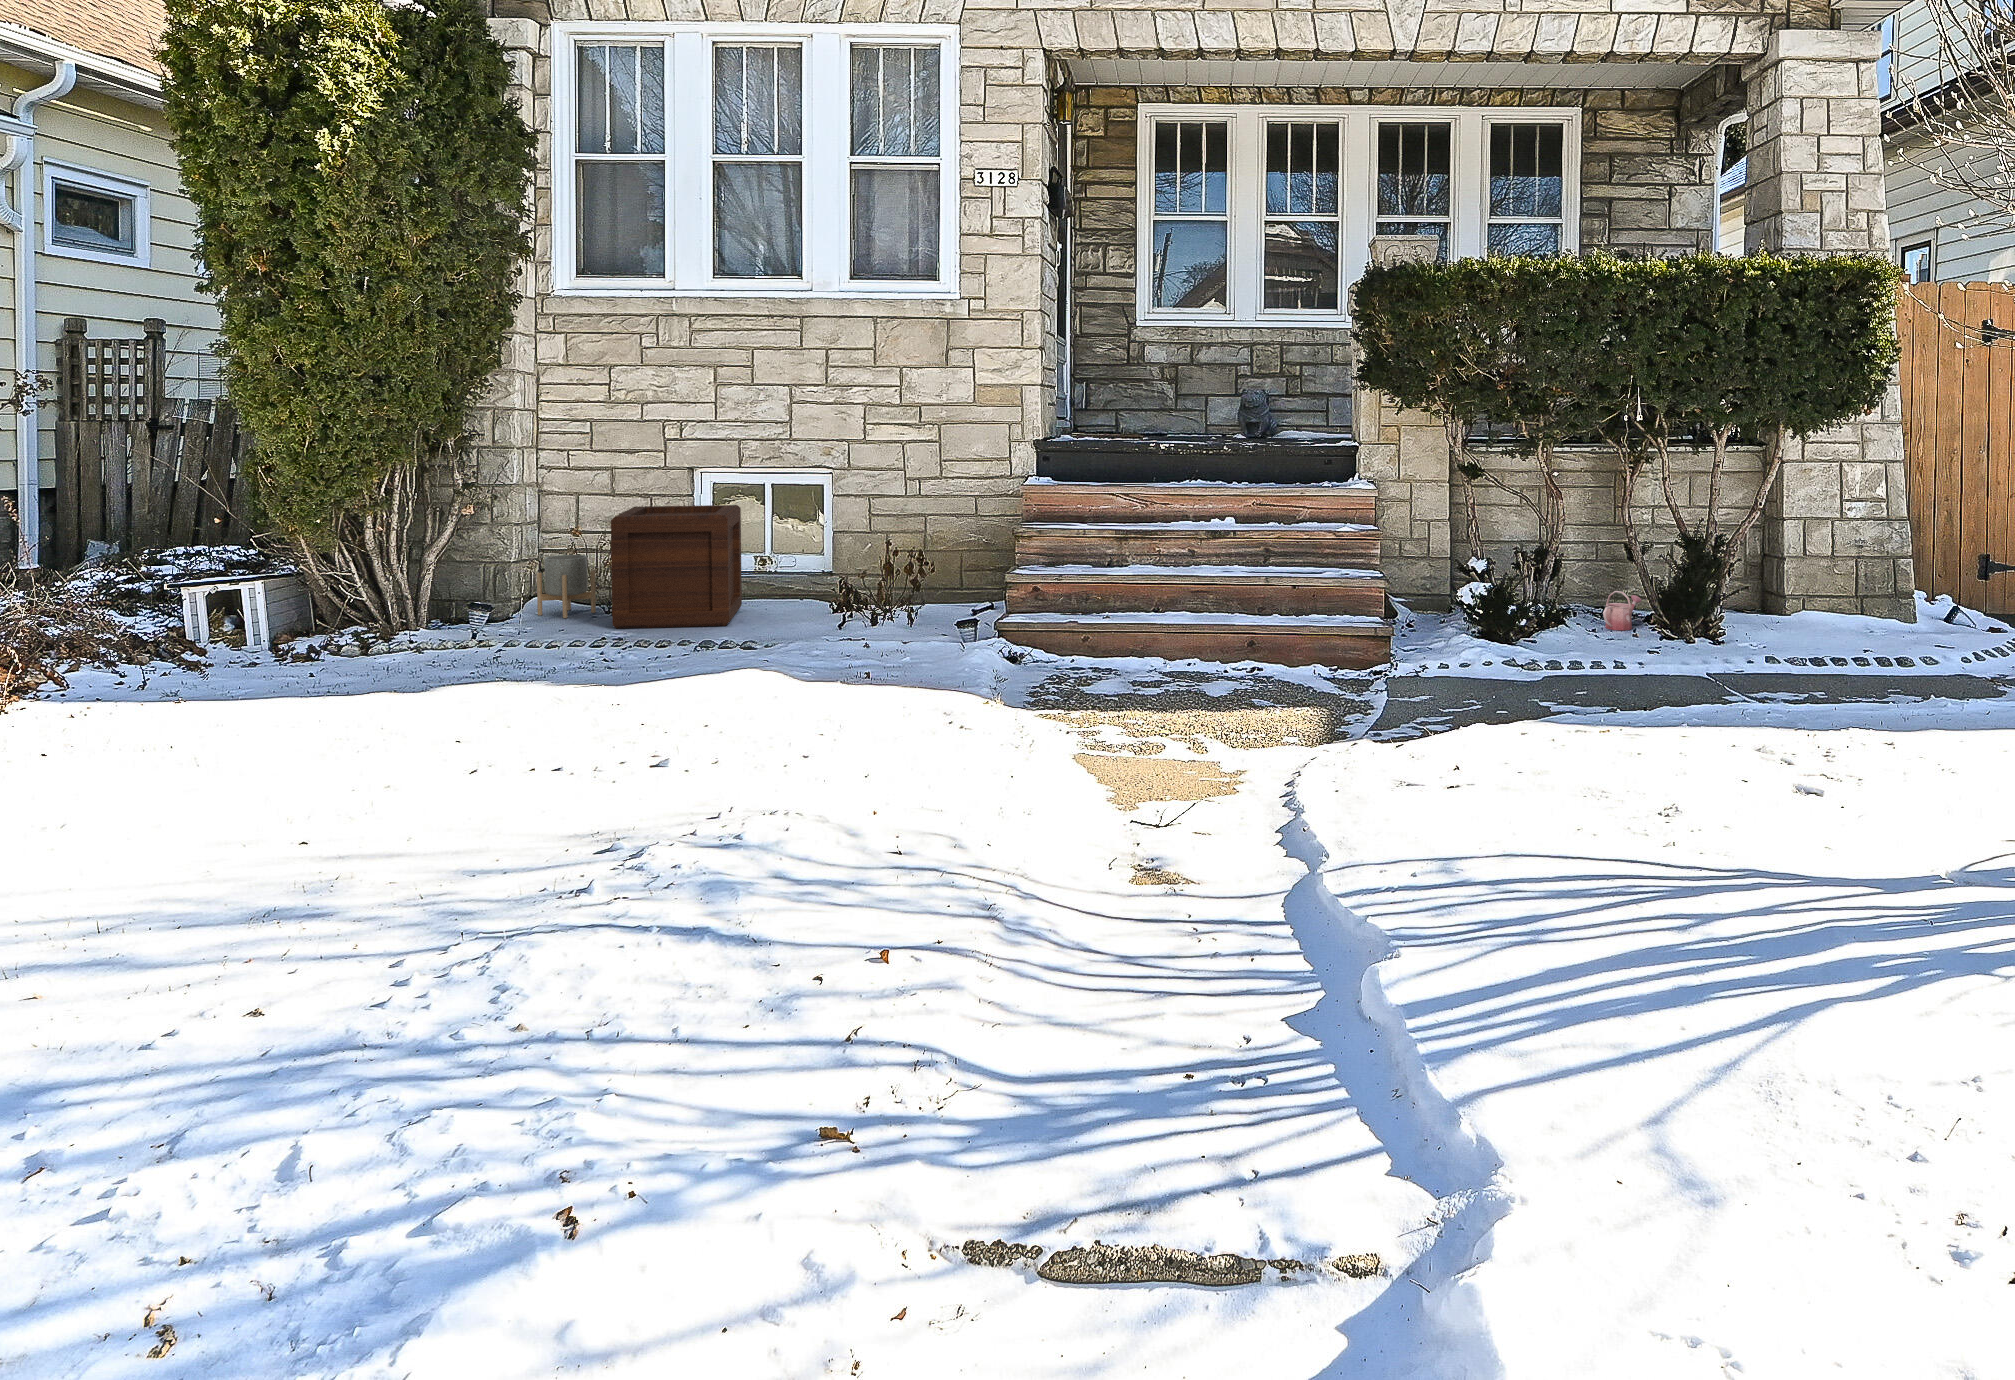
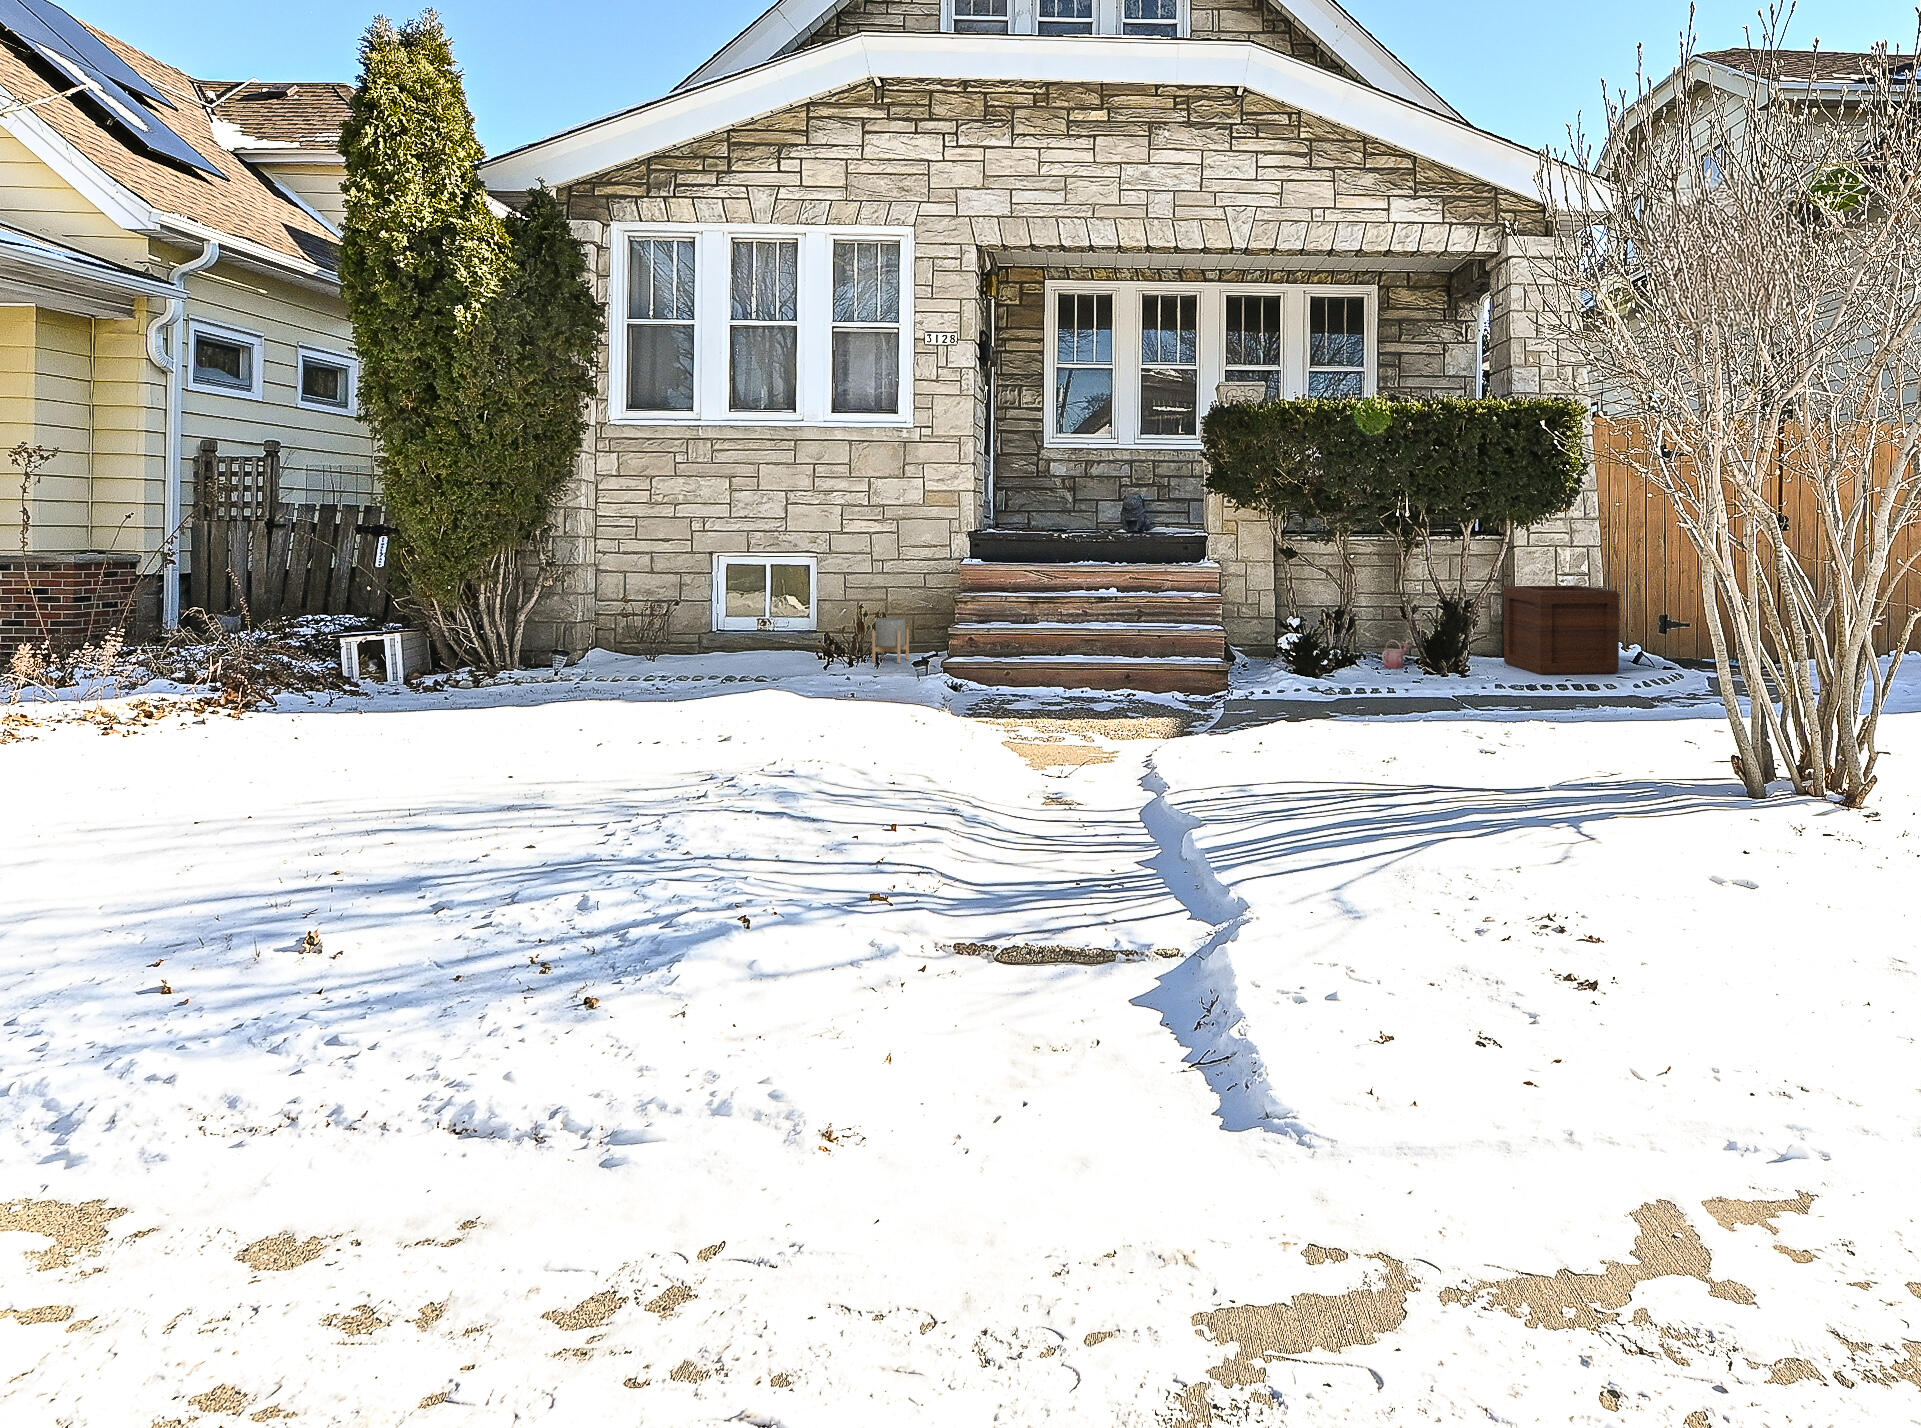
wooden crate: present [611,505,742,629] -> present [1504,585,1619,675]
planter: present [537,555,596,618] -> present [872,618,909,663]

